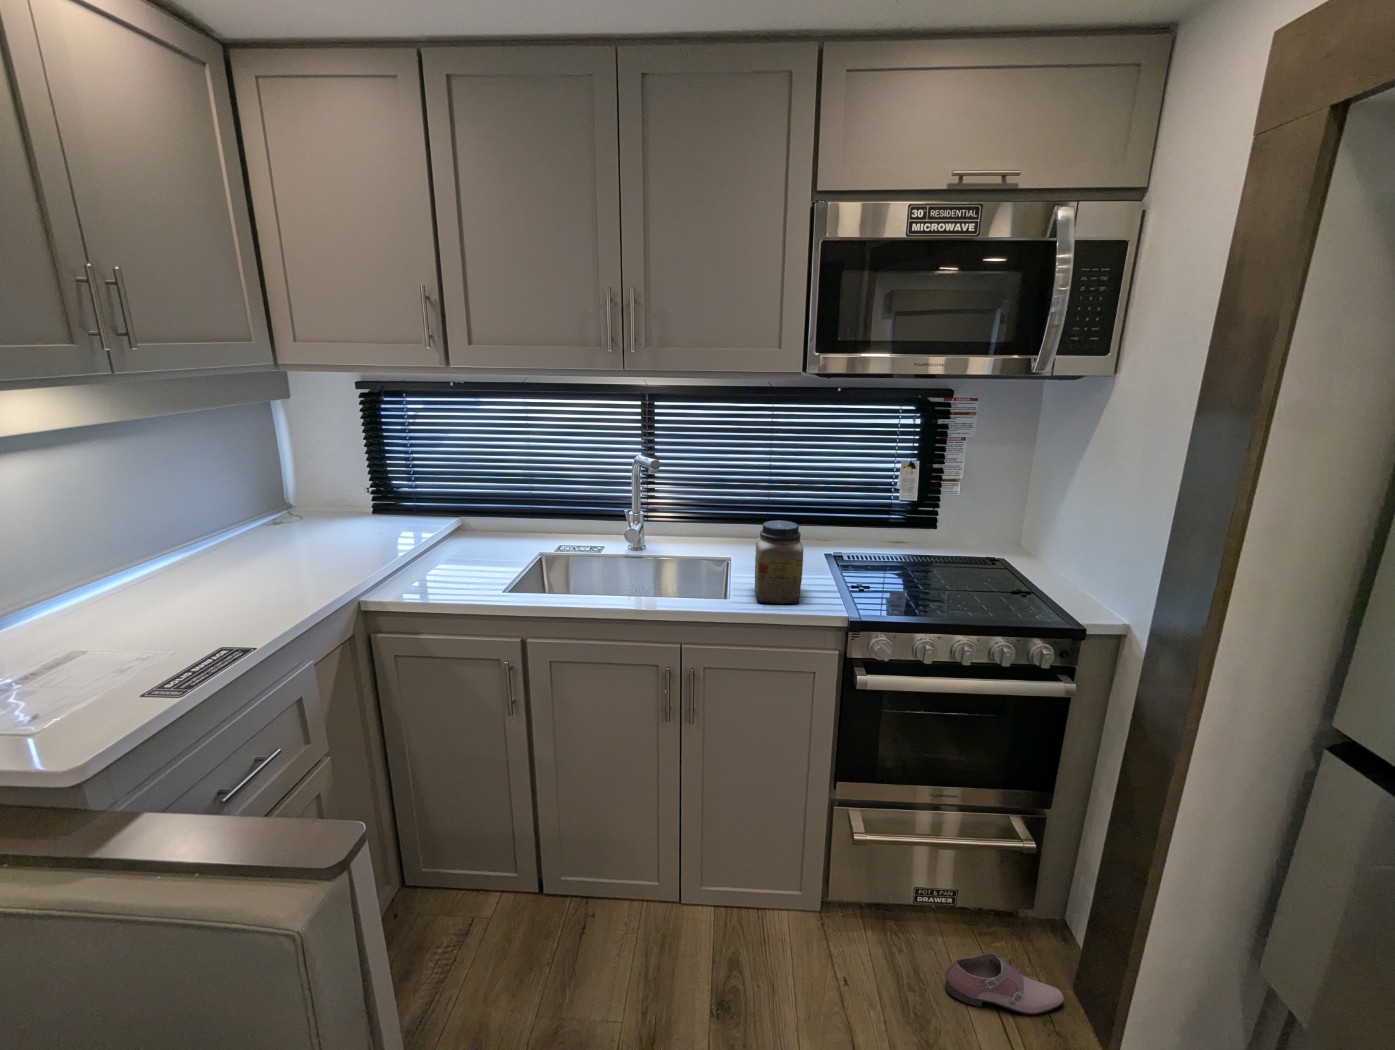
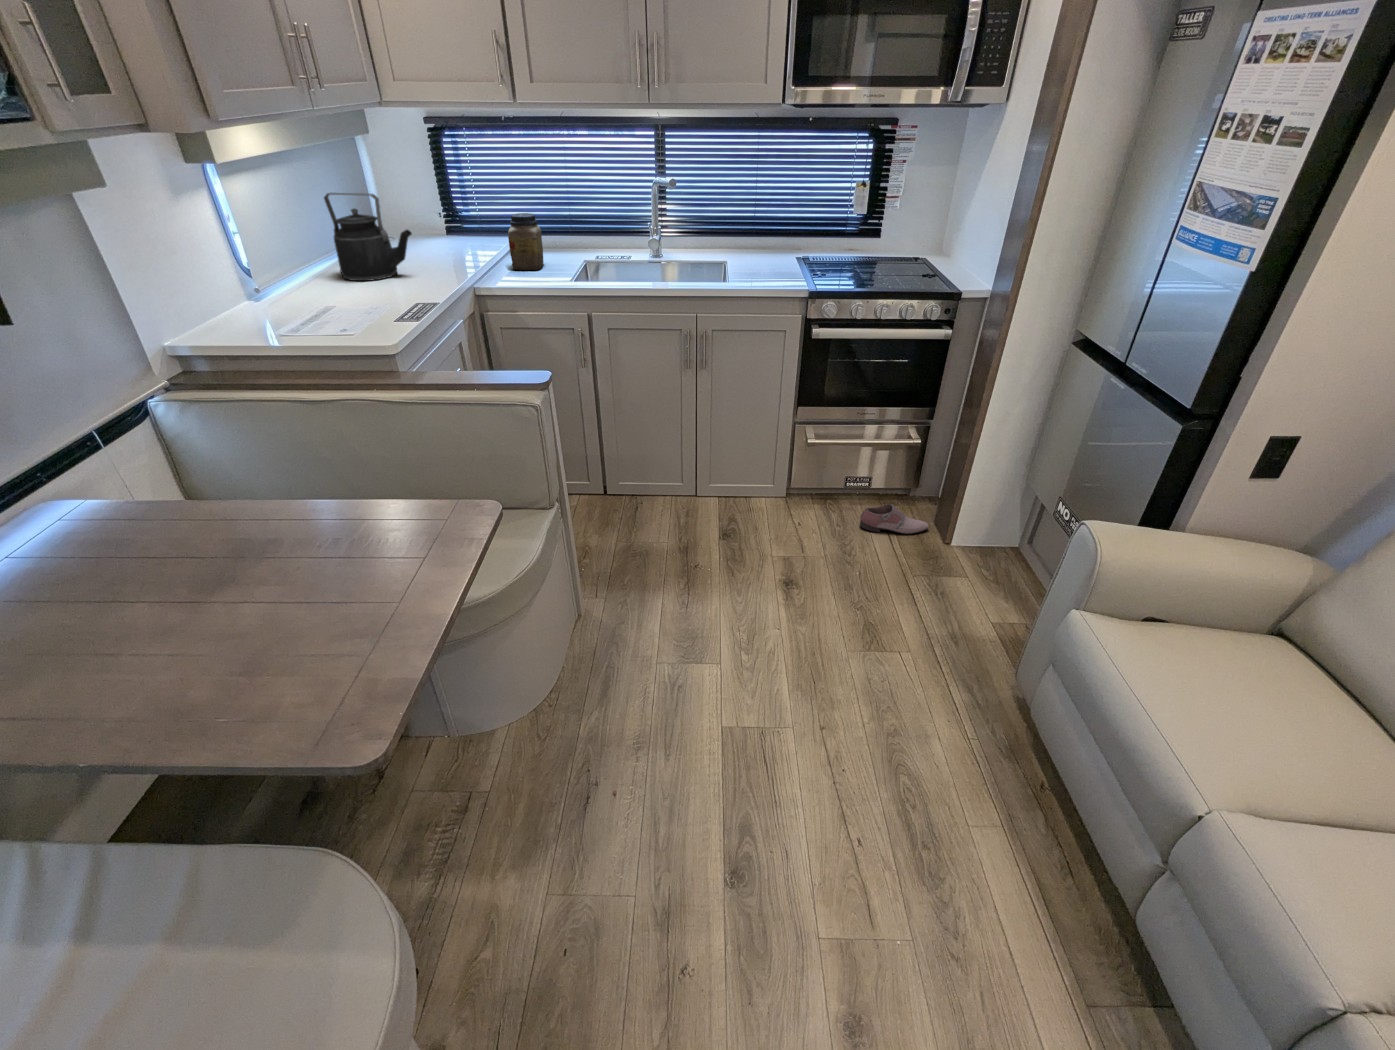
kettle: none [152,477,270,597] -> present [324,193,412,281]
jar: present [755,520,803,604] -> present [508,213,544,270]

